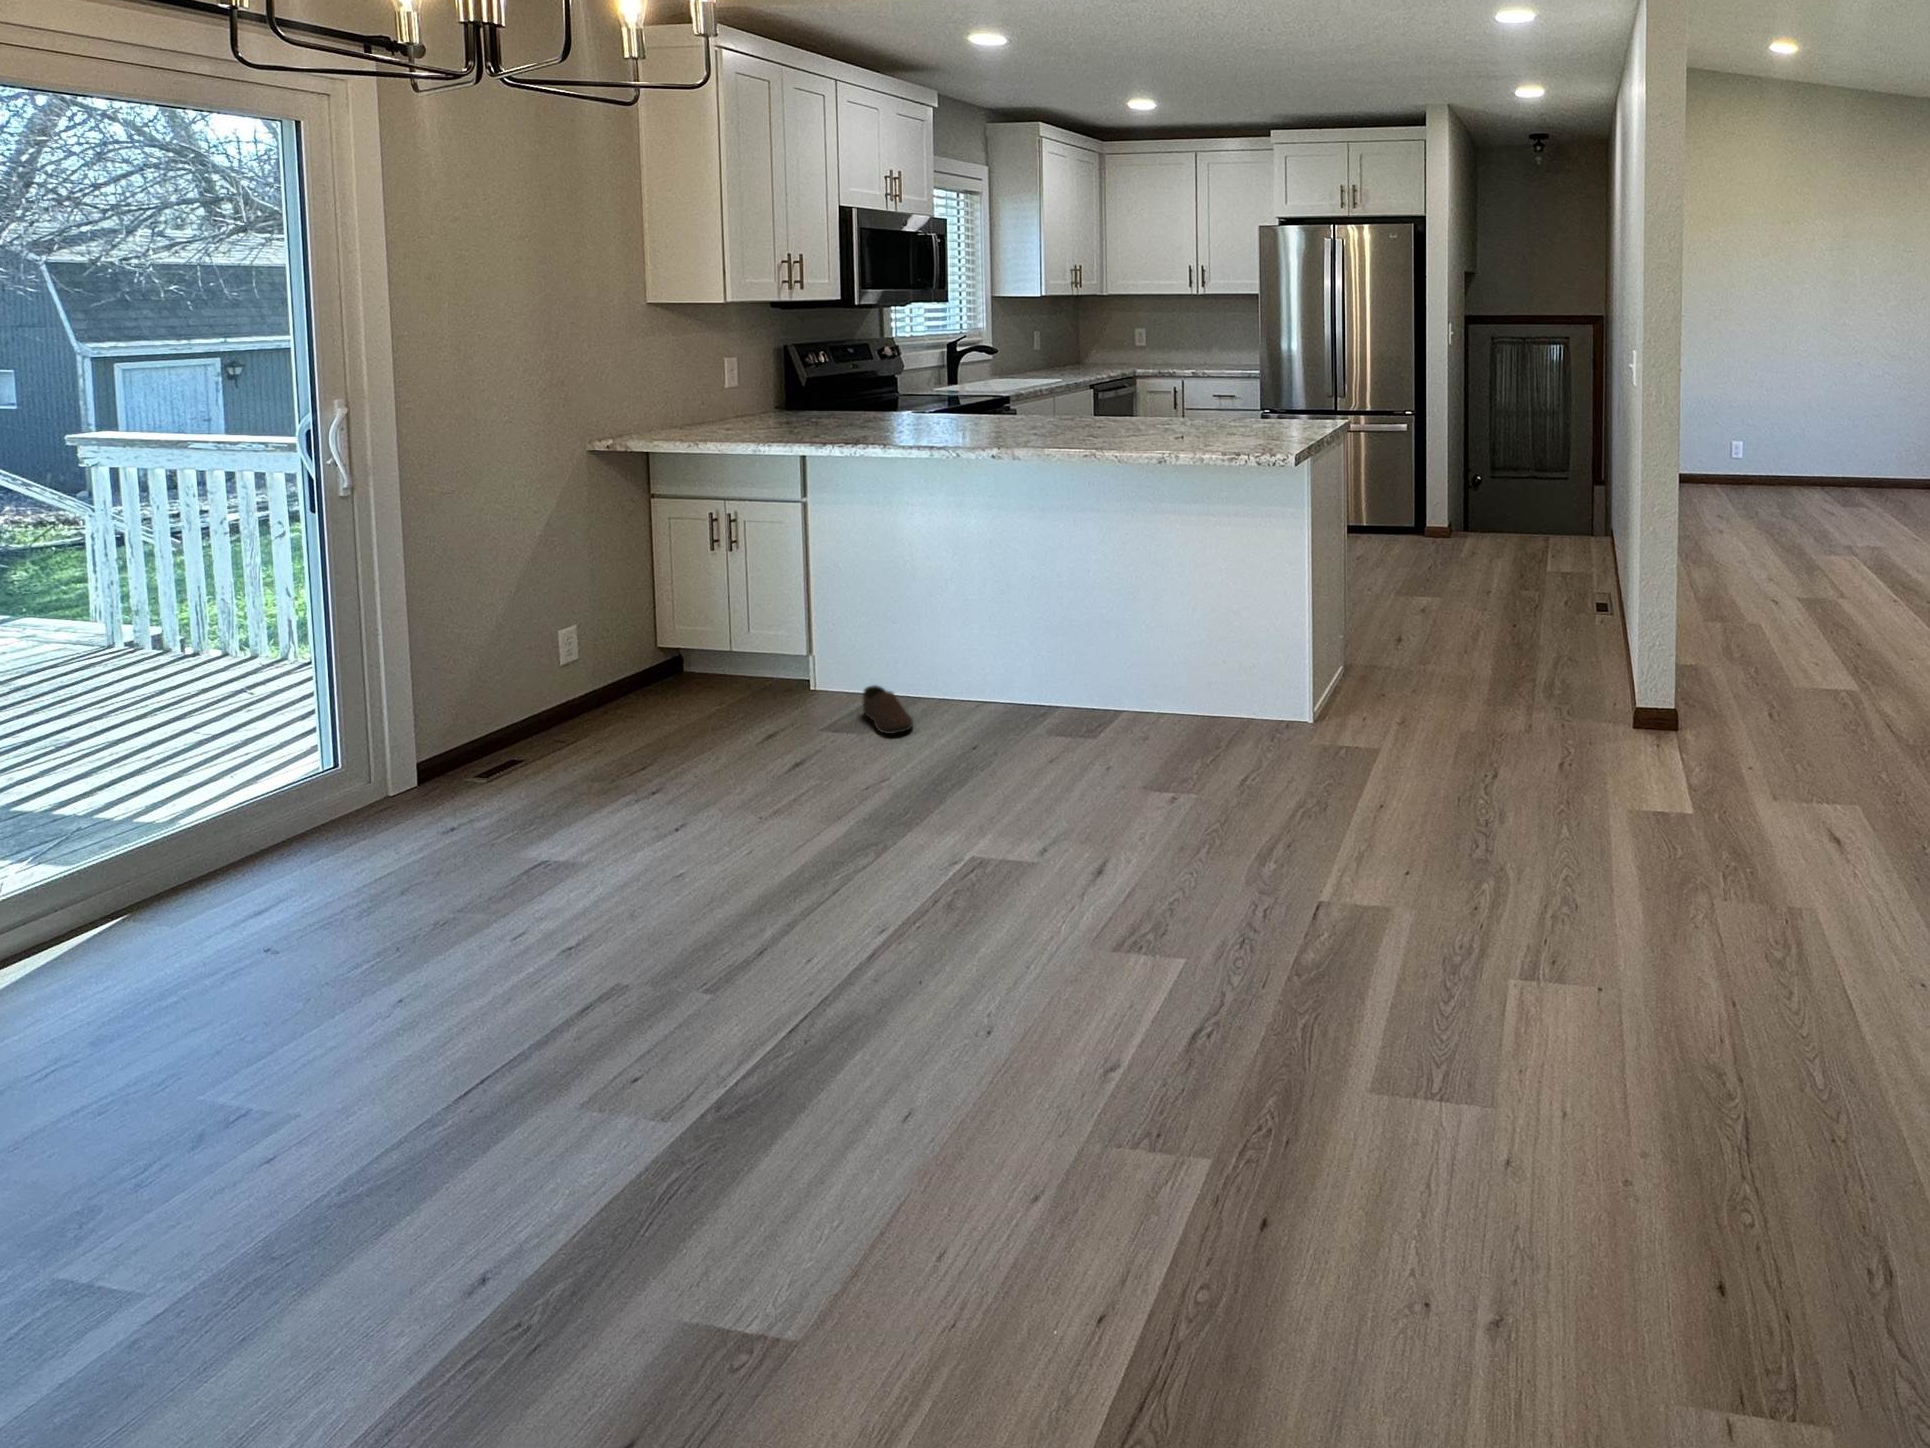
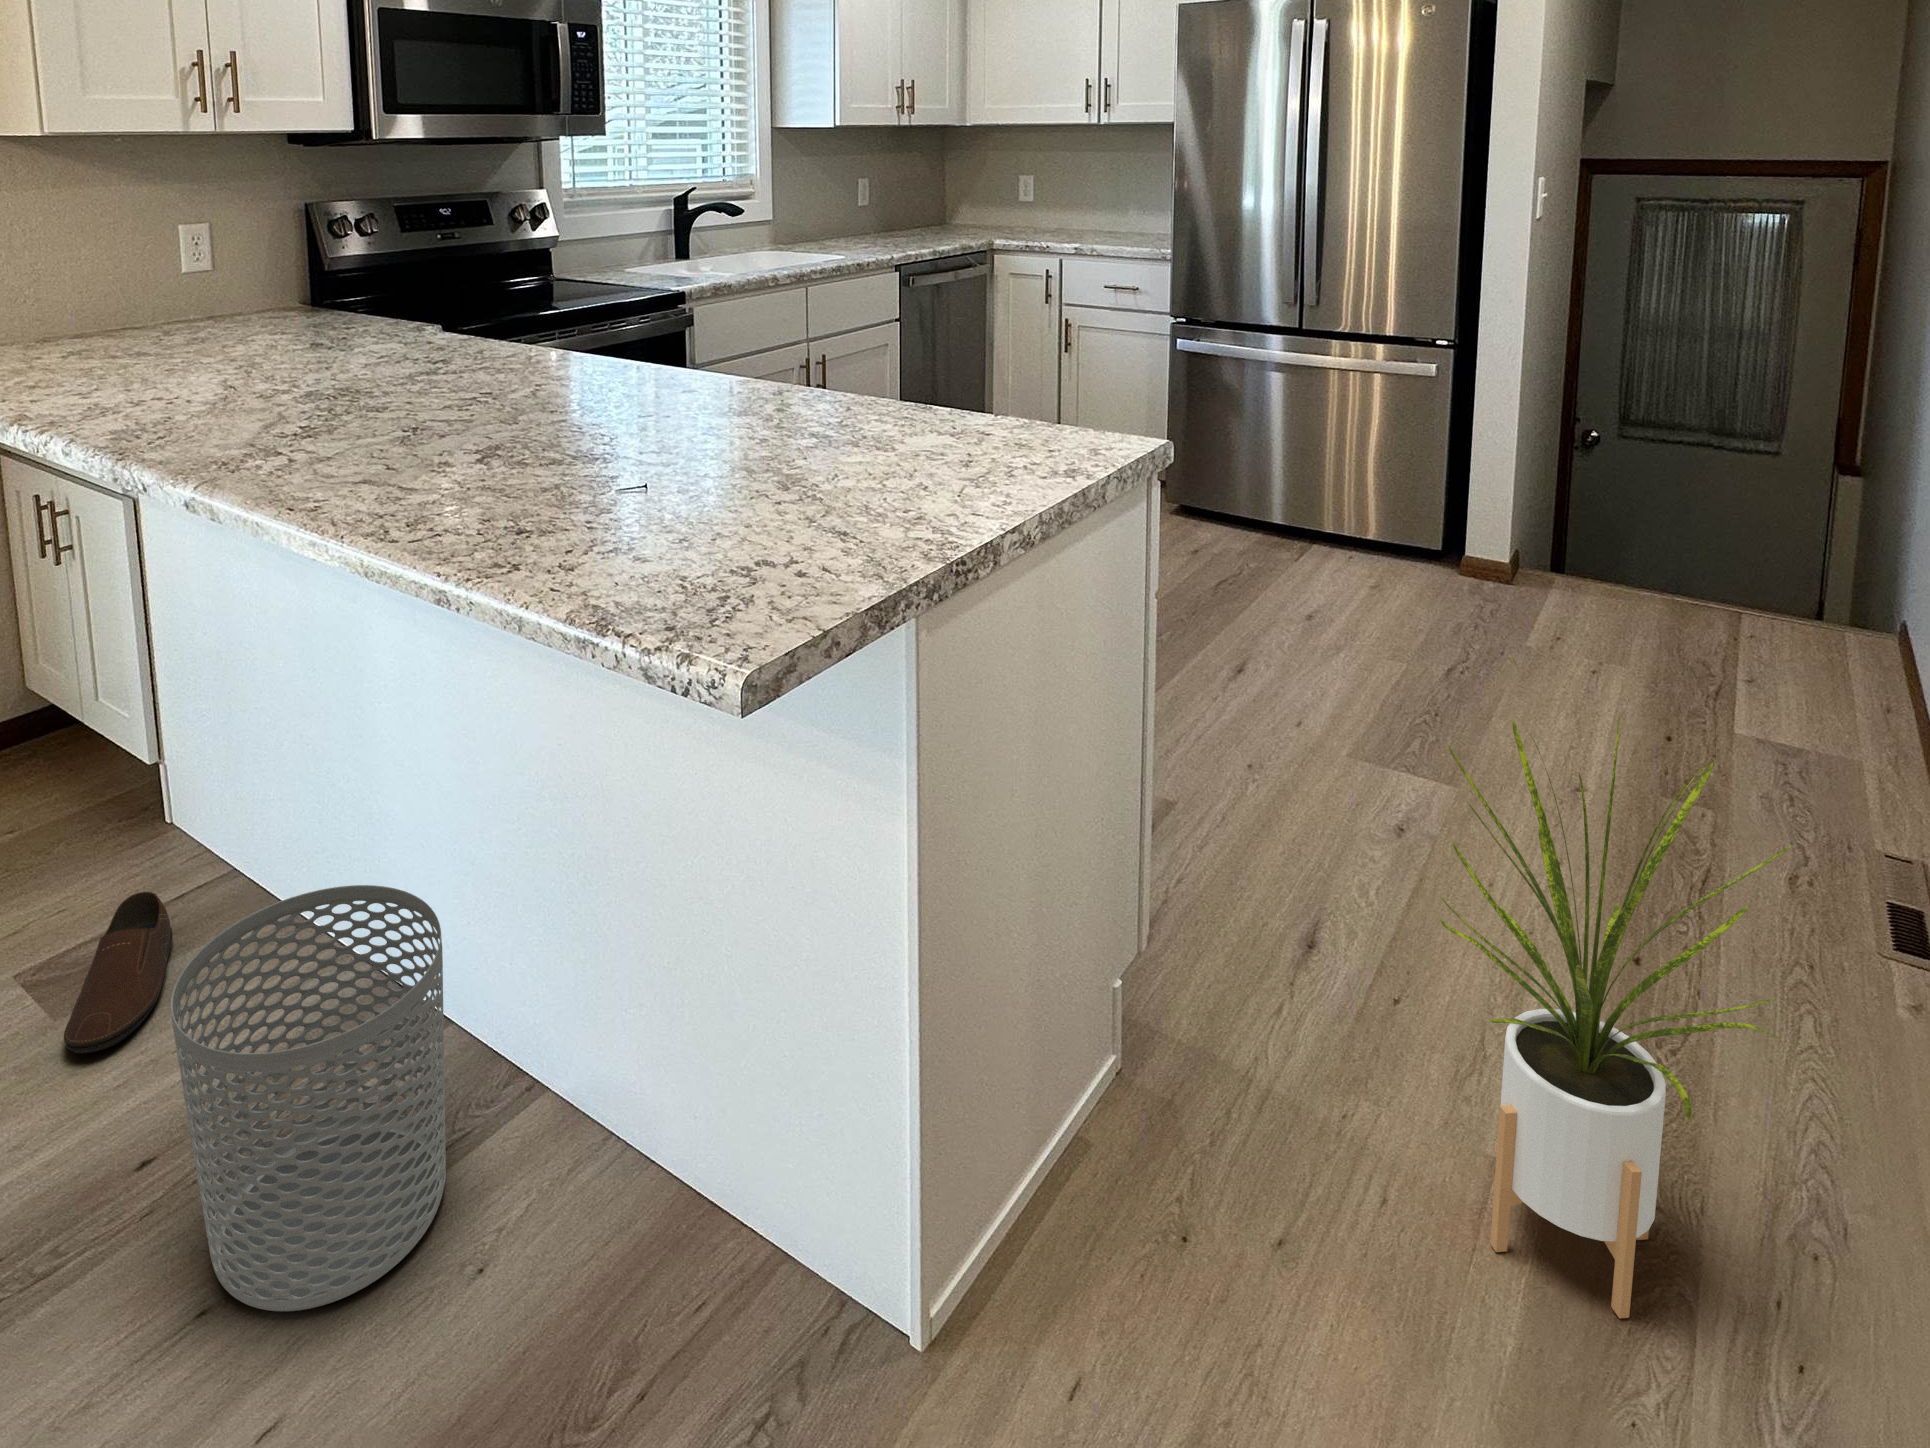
house plant: none [1448,493,1546,682] -> present [1439,715,1792,1318]
waste bin: none [1018,616,1117,754] -> present [171,885,446,1311]

